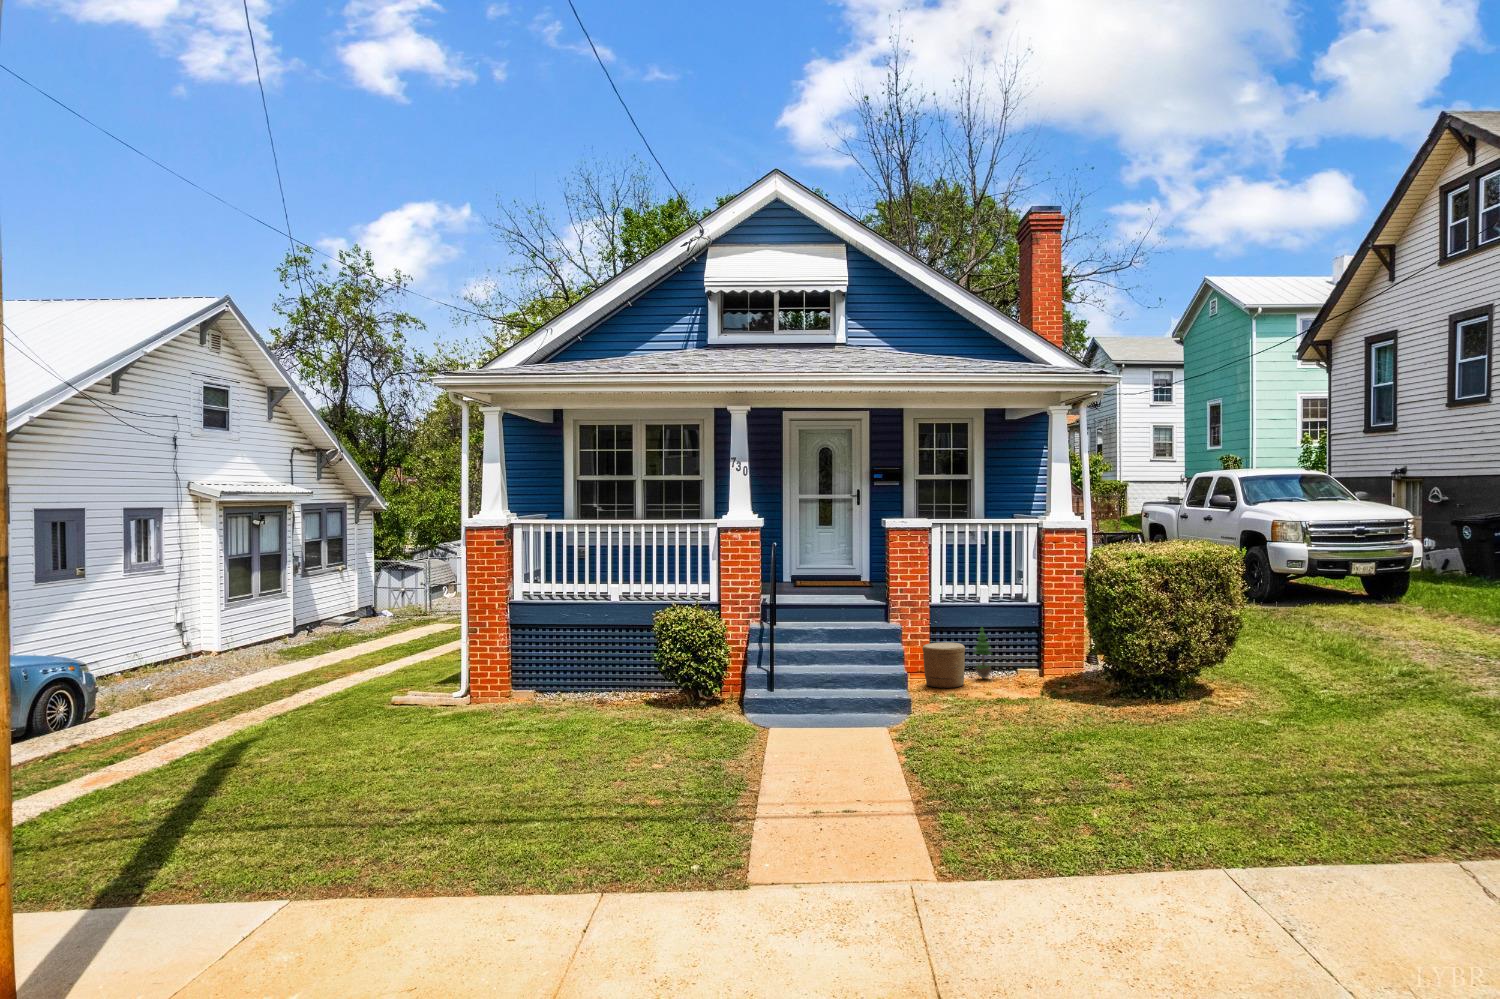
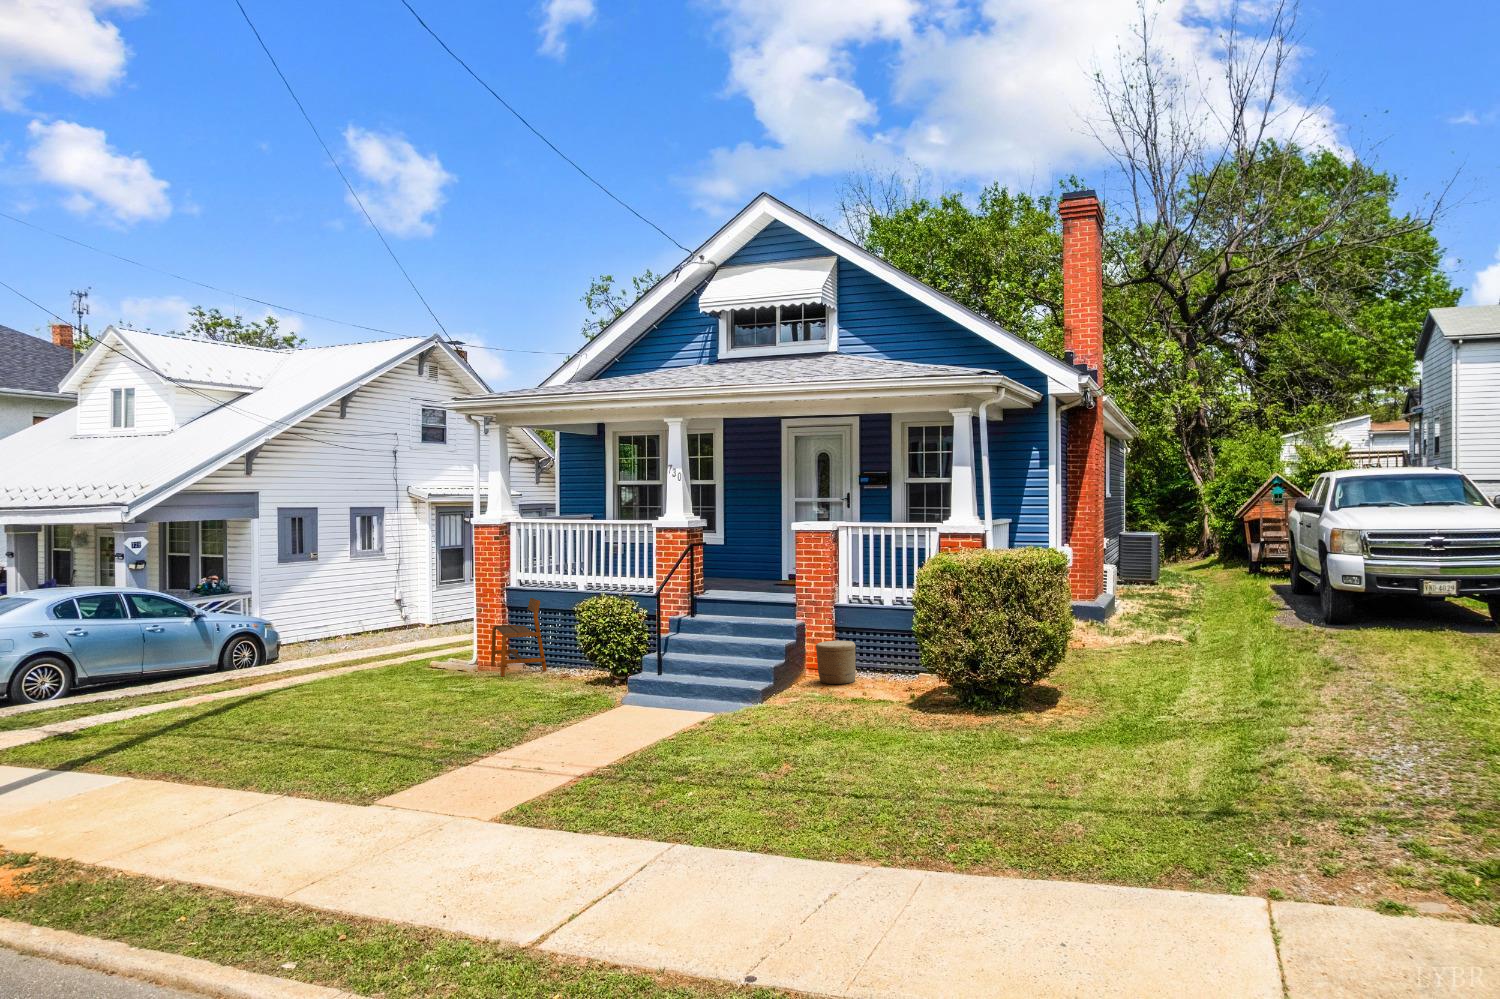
bench: none [494,607,582,703] -> present [491,598,547,677]
potted tree: present [974,627,991,679] -> none [871,626,890,678]

